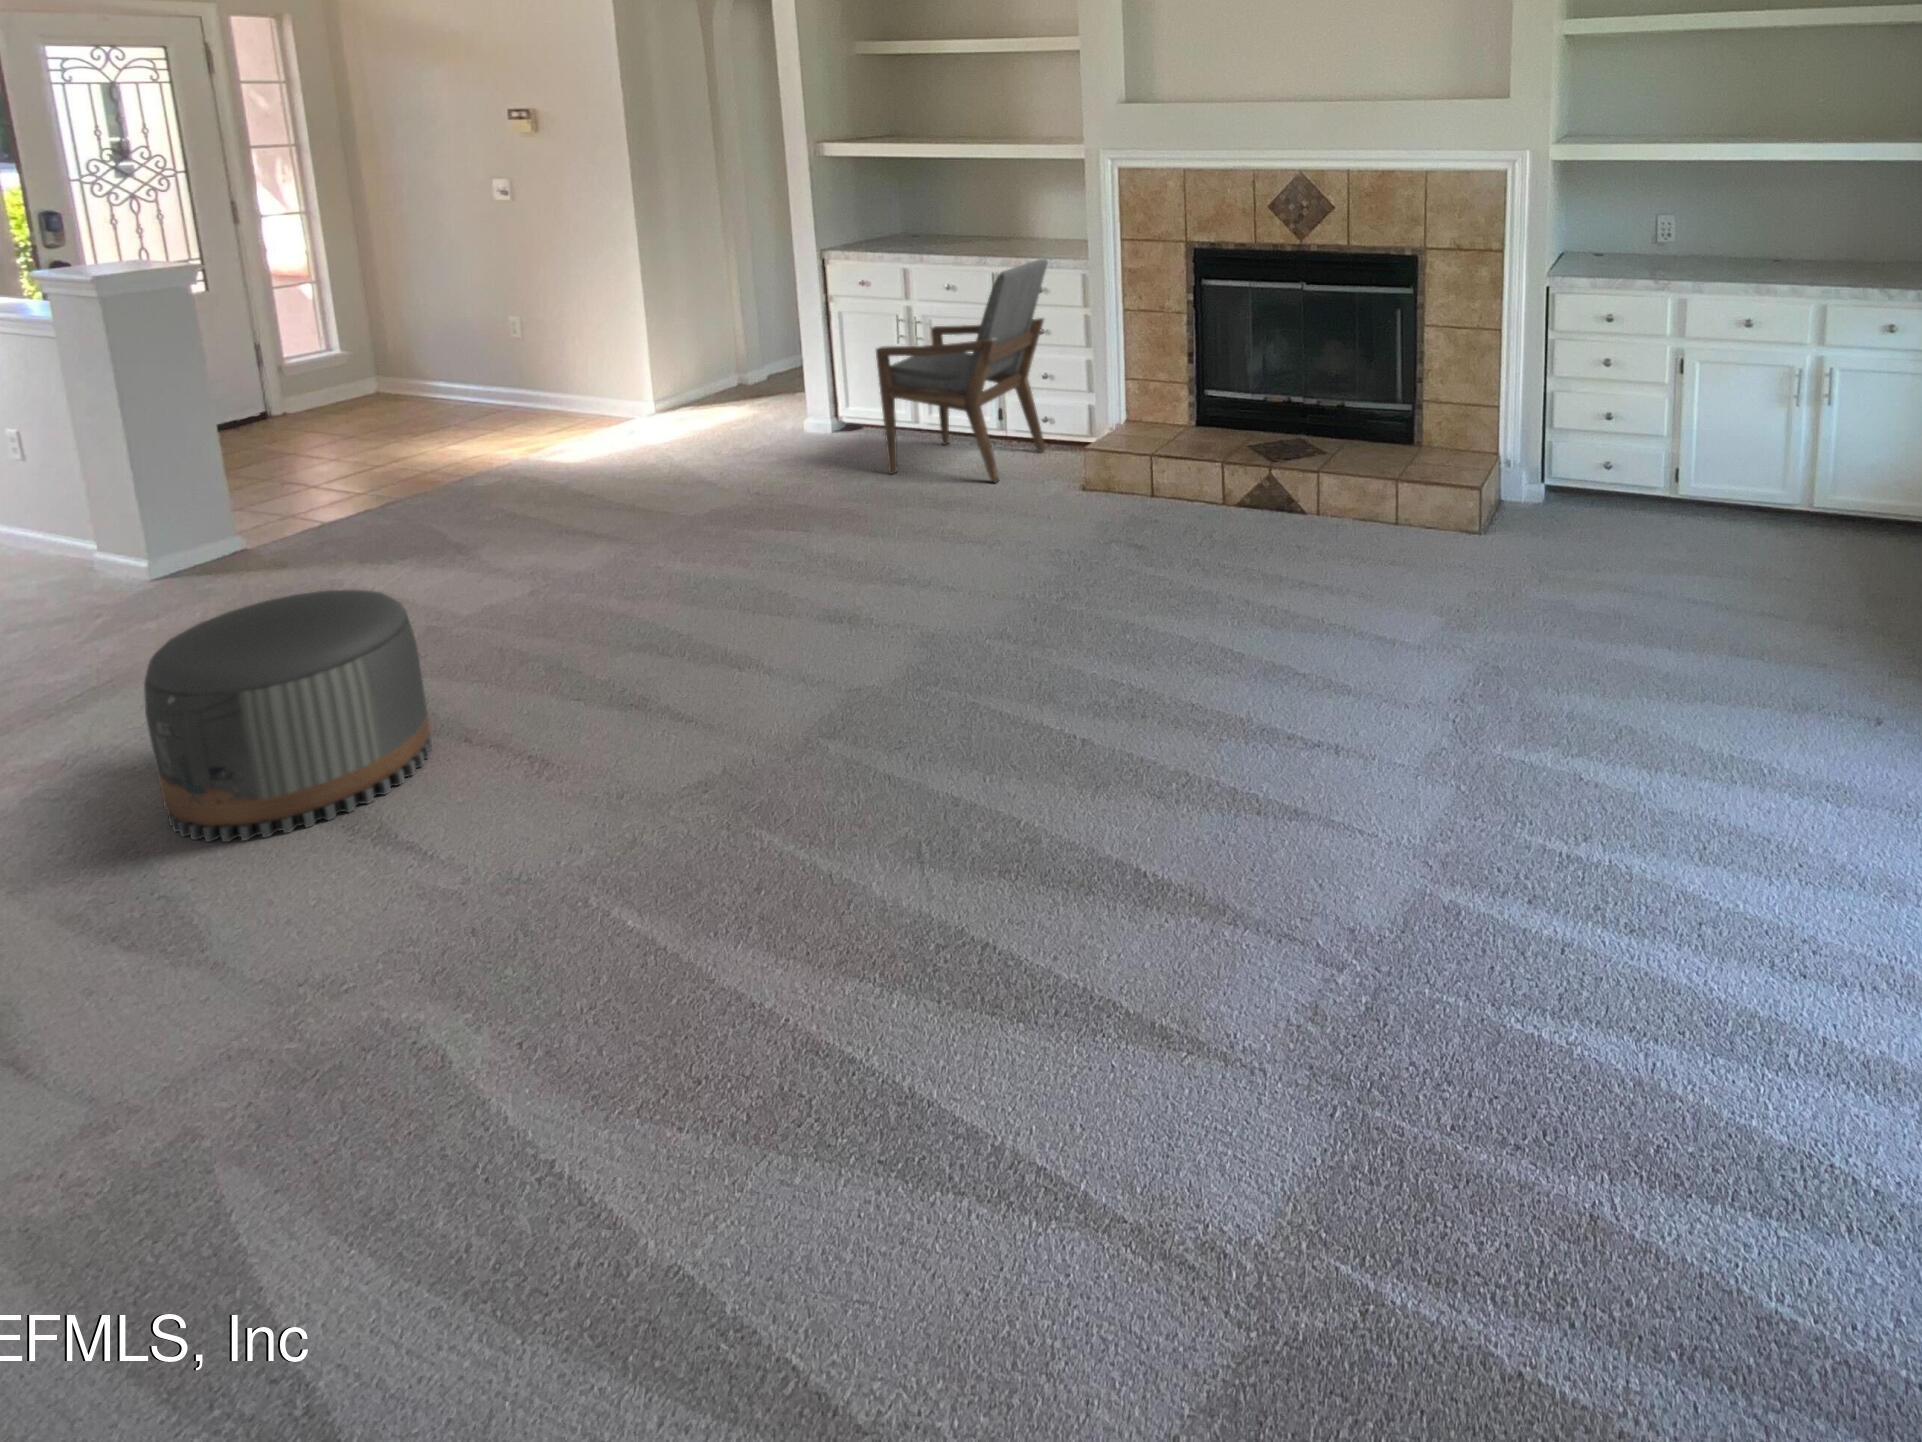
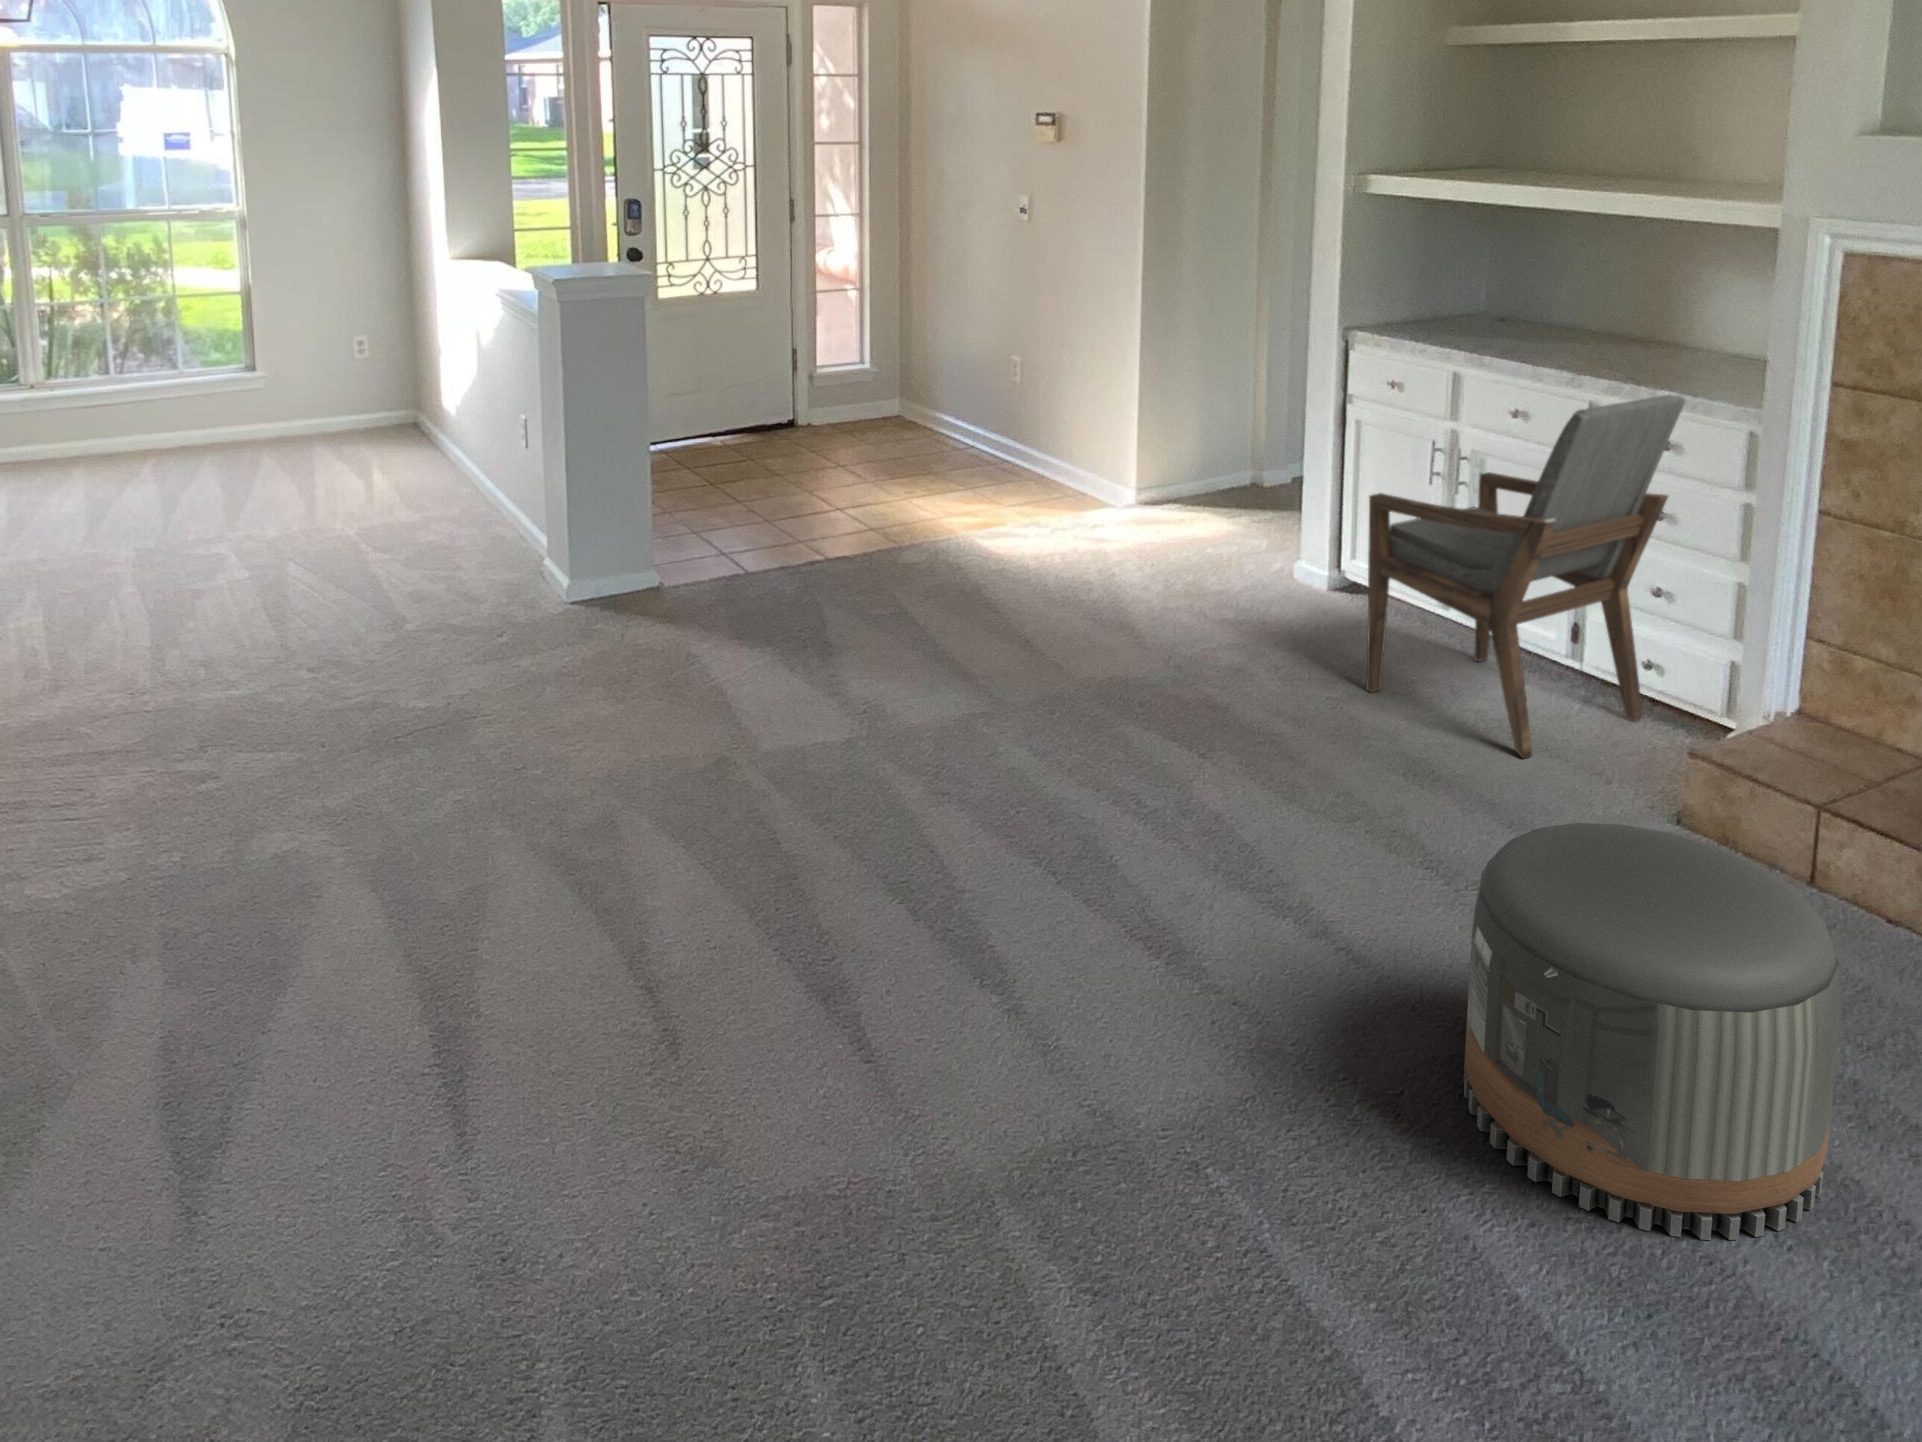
pouf: present [144,590,432,842] -> present [1464,823,1842,1240]

